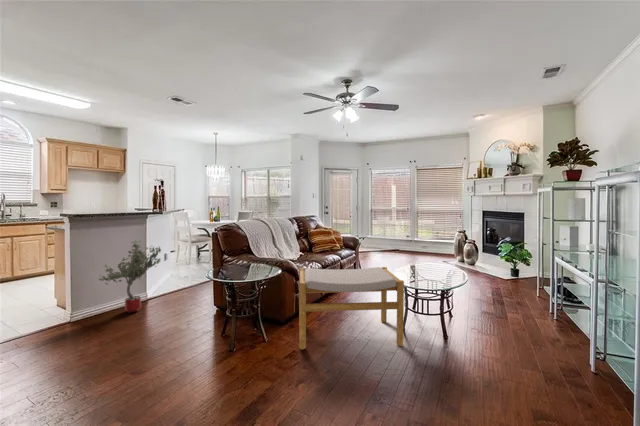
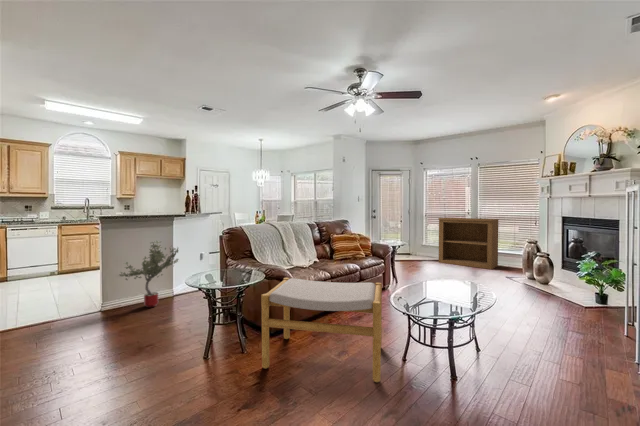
bookshelf: none [385,213,432,256] -> present [438,218,499,269]

